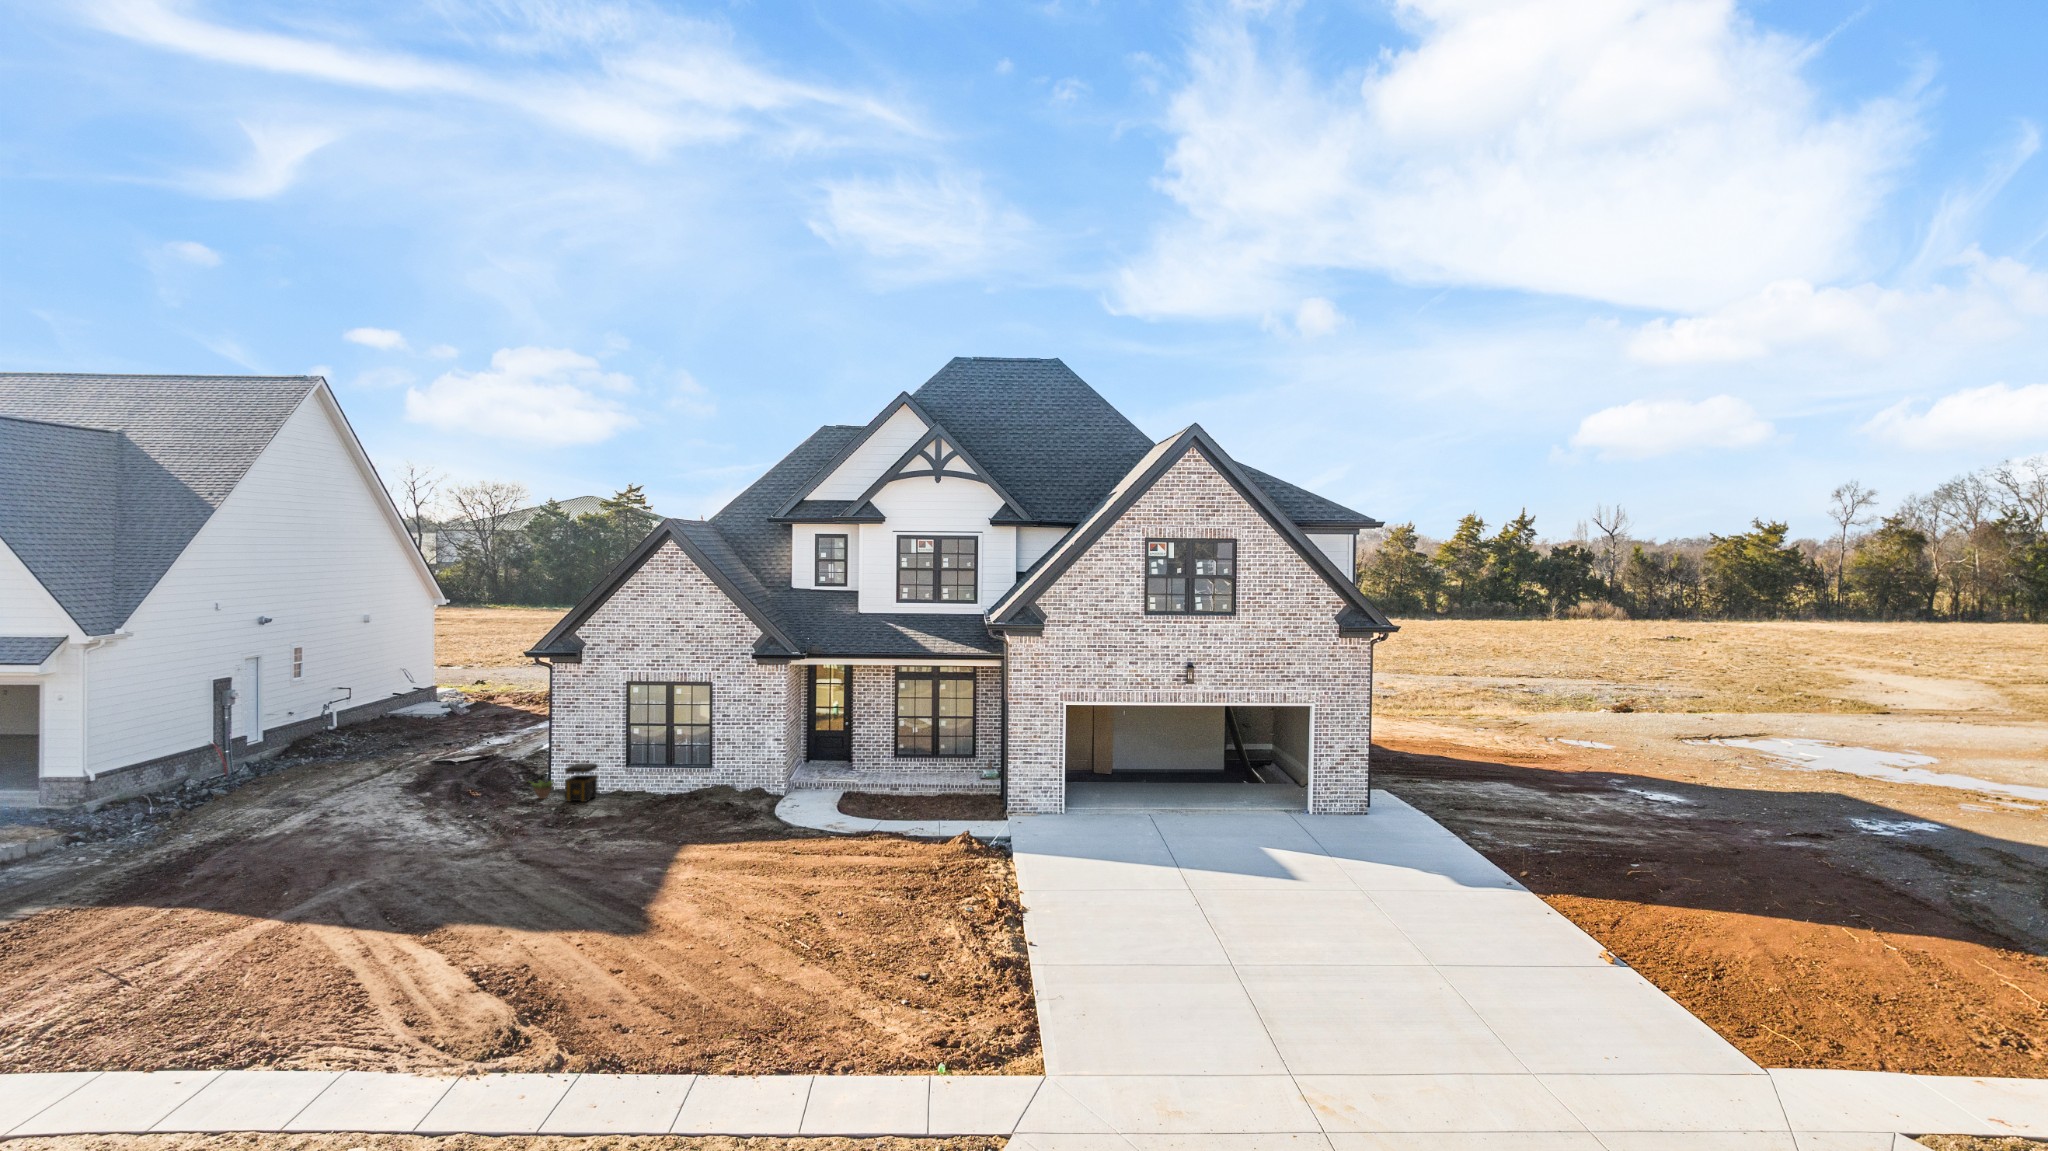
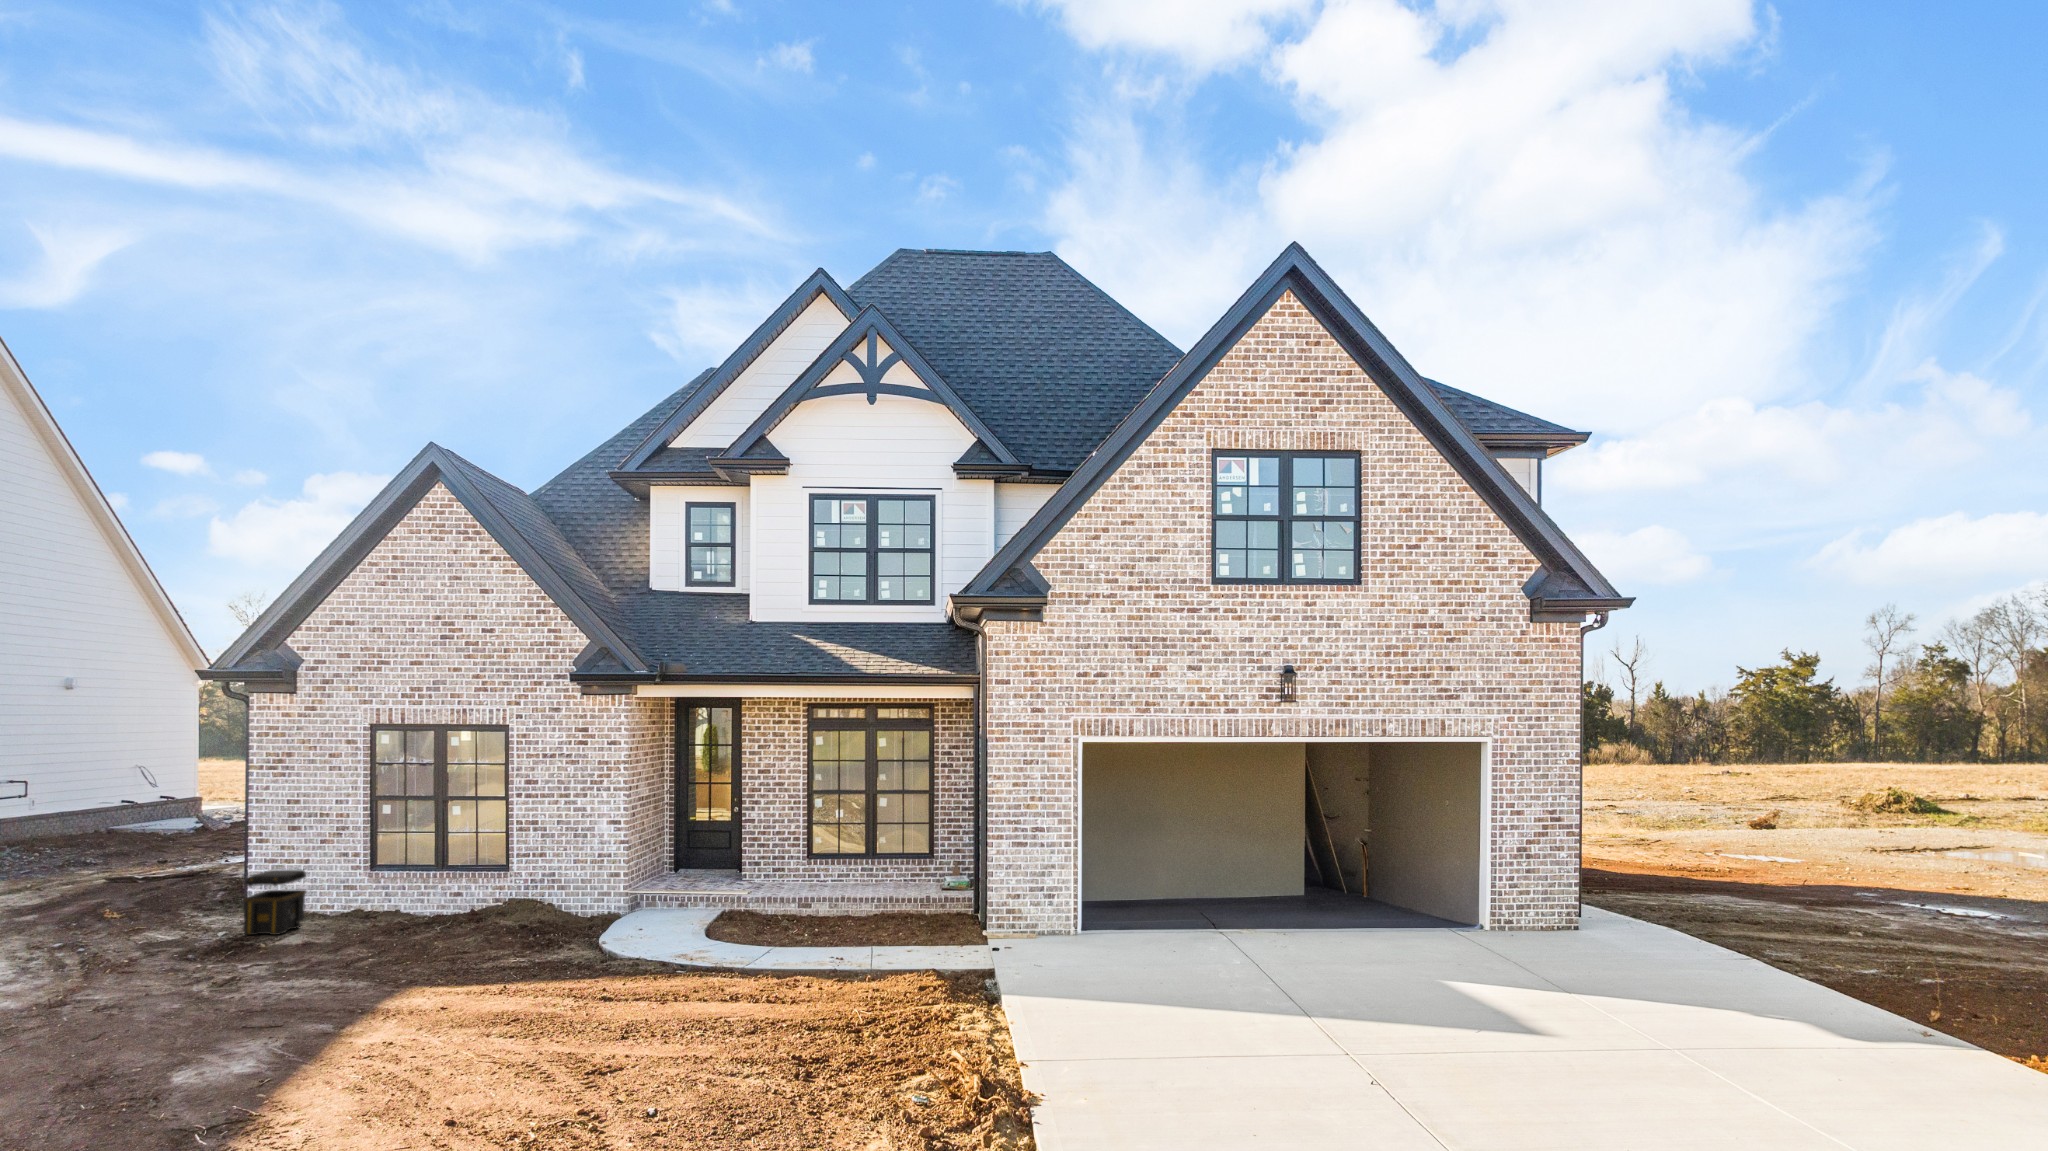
decorative plant: present [531,780,554,799] -> none [182,901,237,932]

